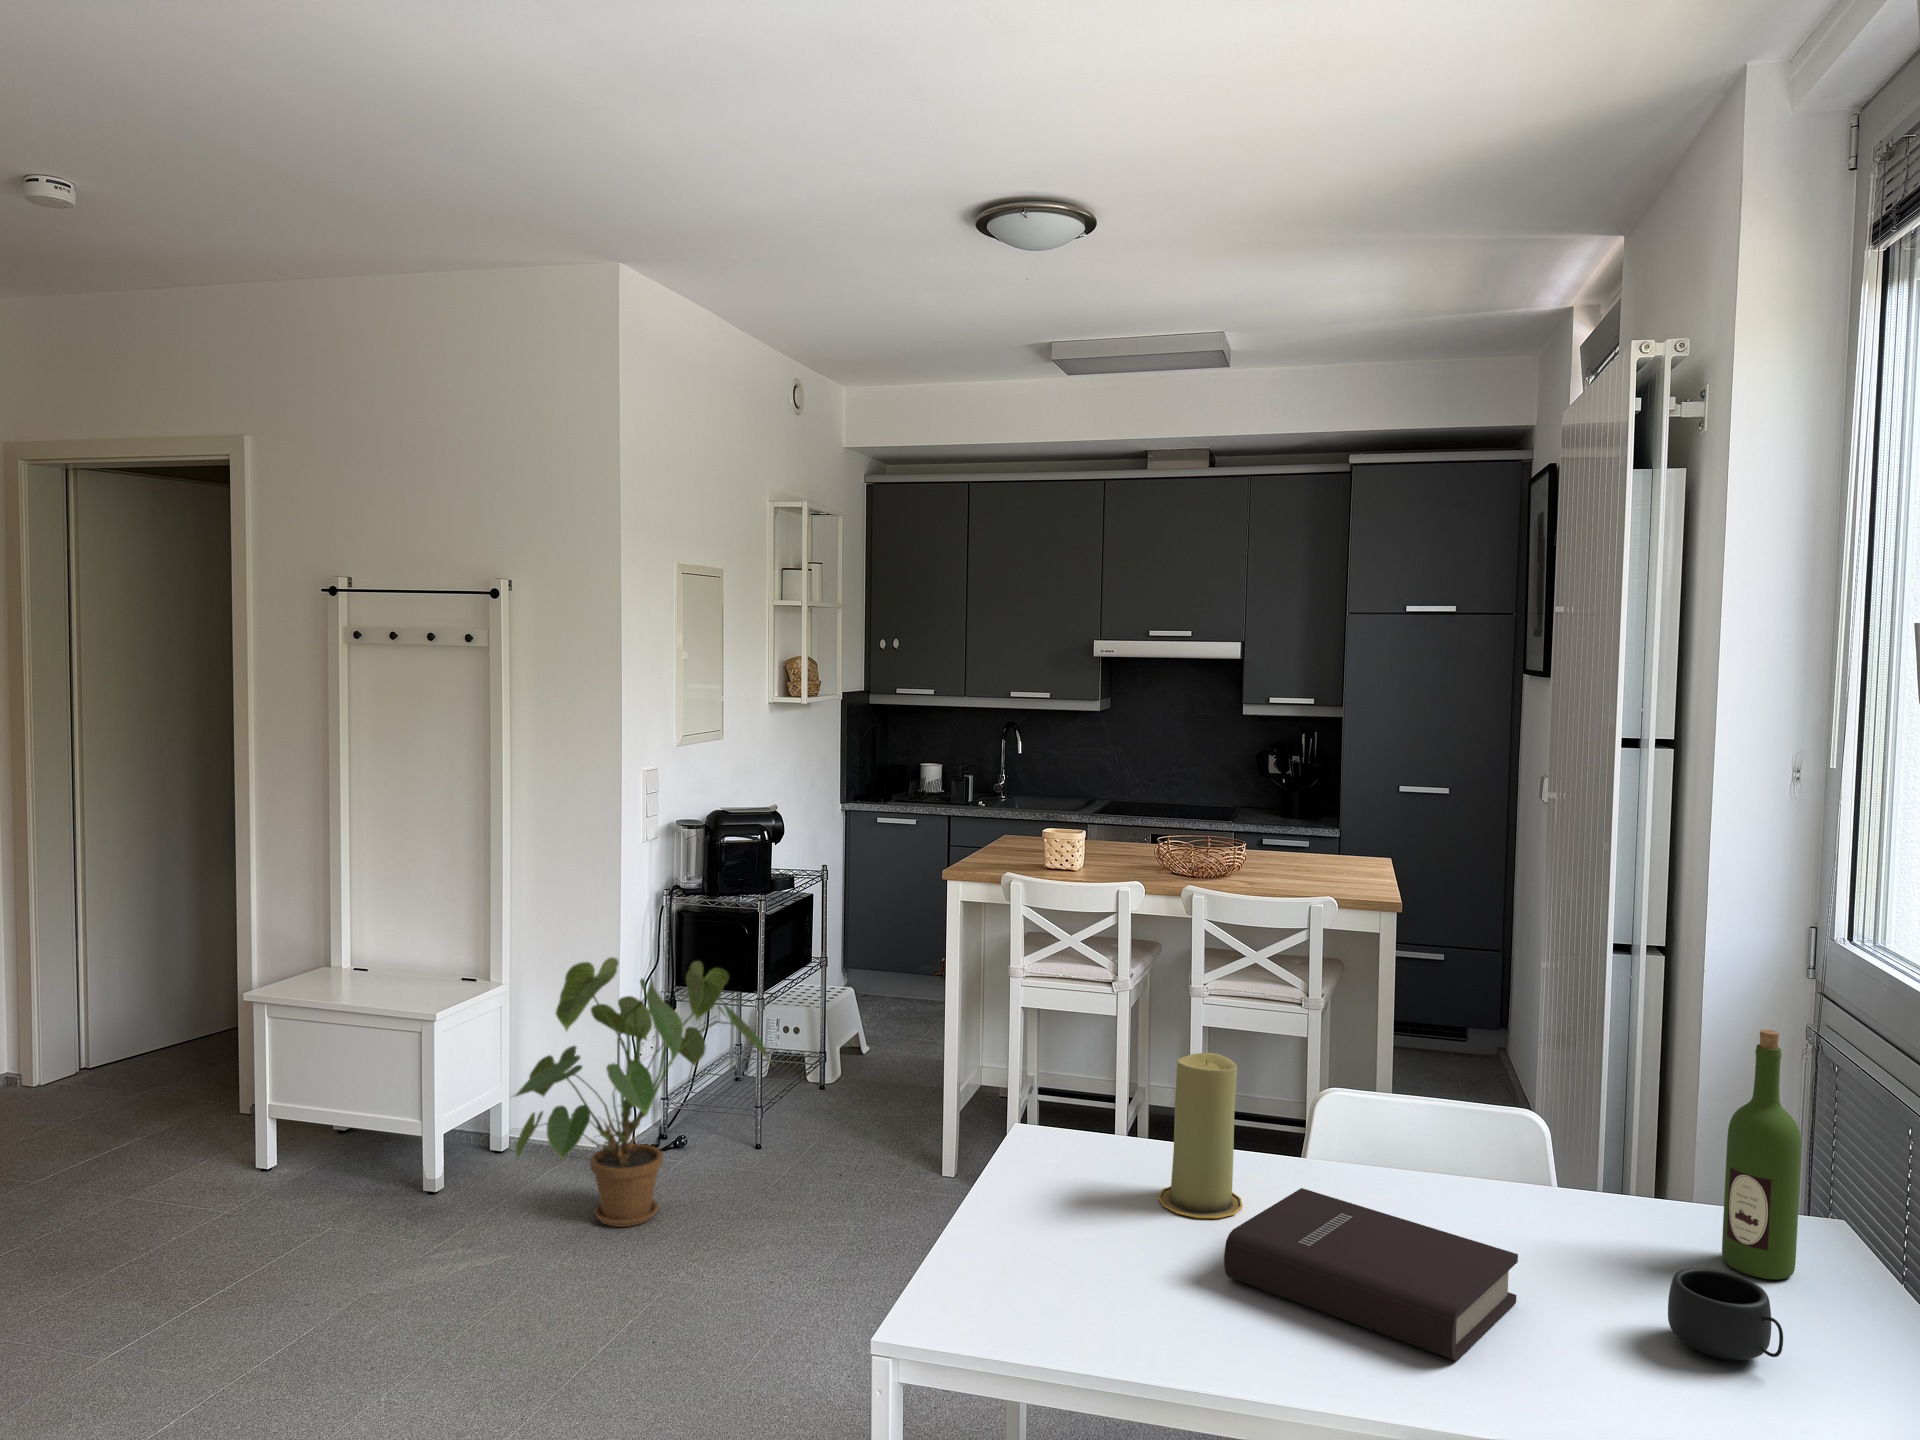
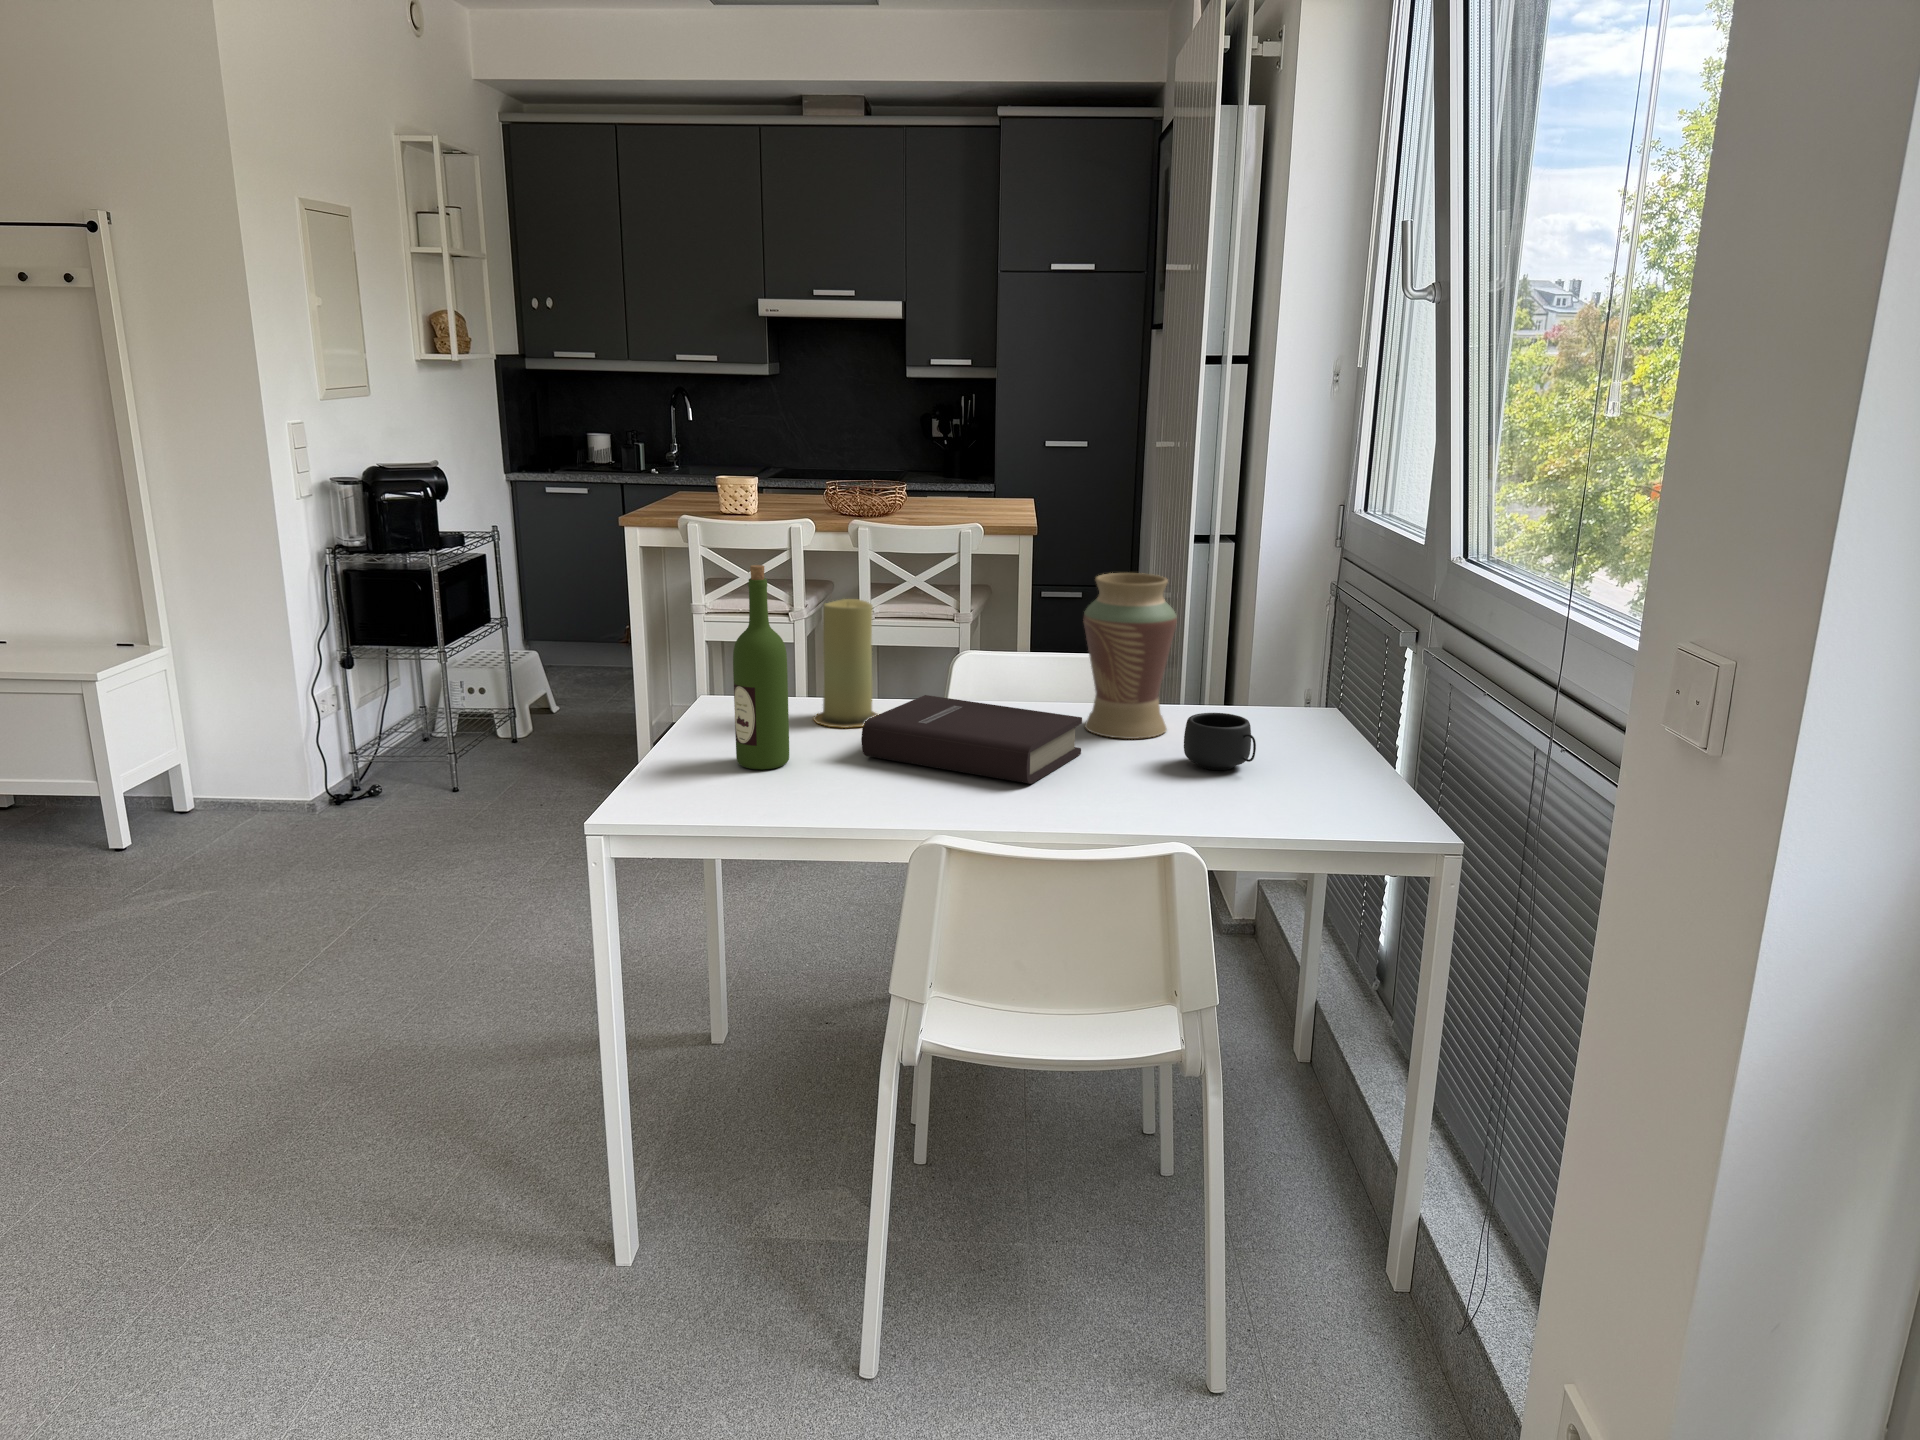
house plant: present [514,957,772,1227] -> none [191,613,465,861]
wine bottle: present [1722,1030,1801,1279] -> present [733,565,789,769]
vase: none [1510,1048,1640,1279] -> present [1084,573,1177,739]

